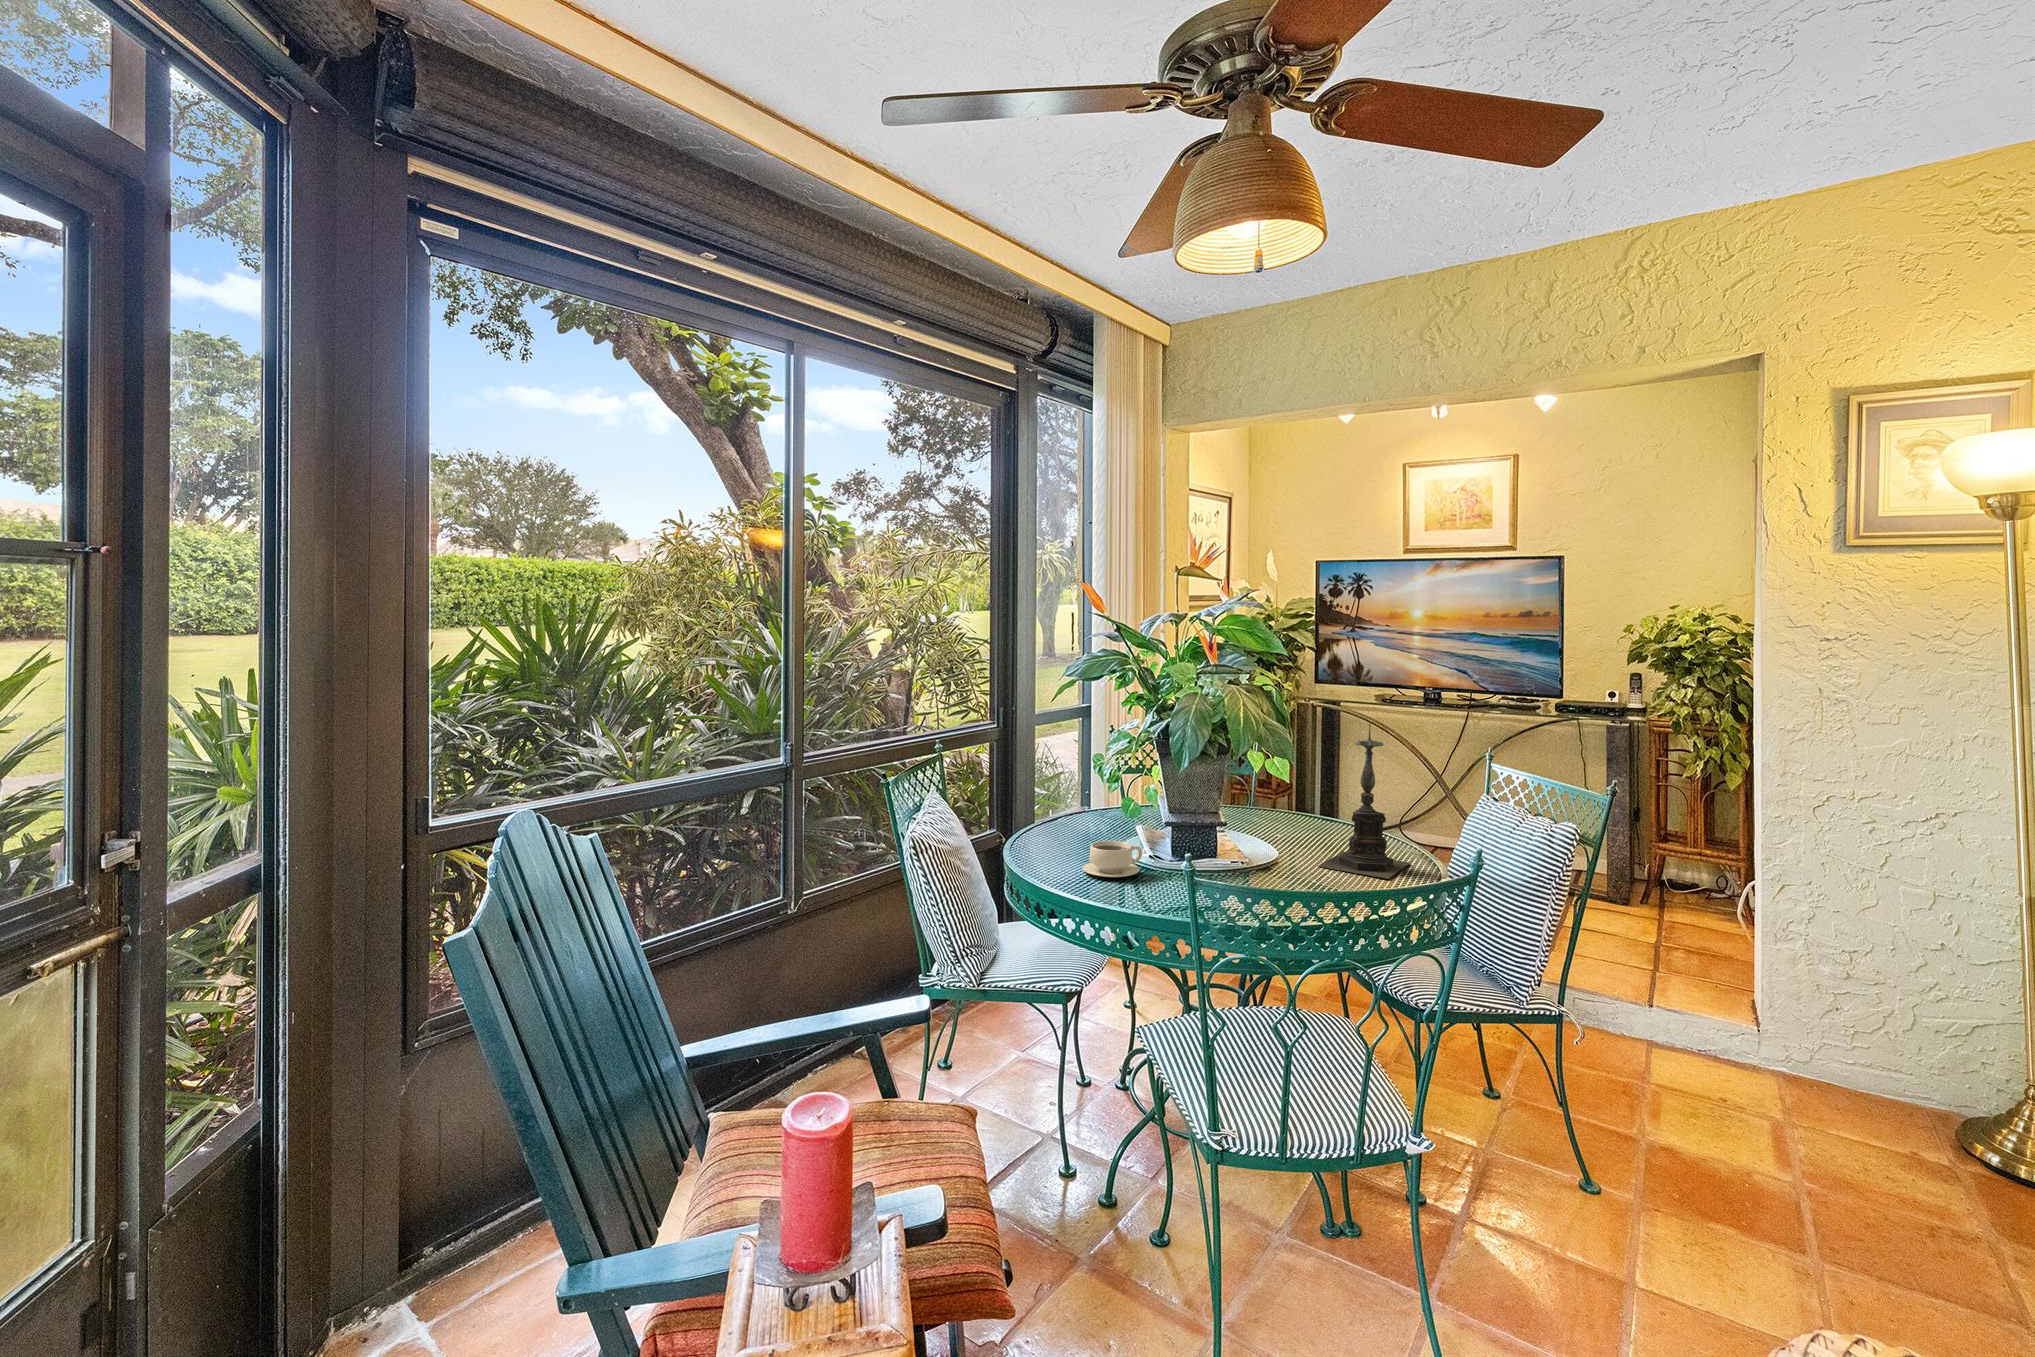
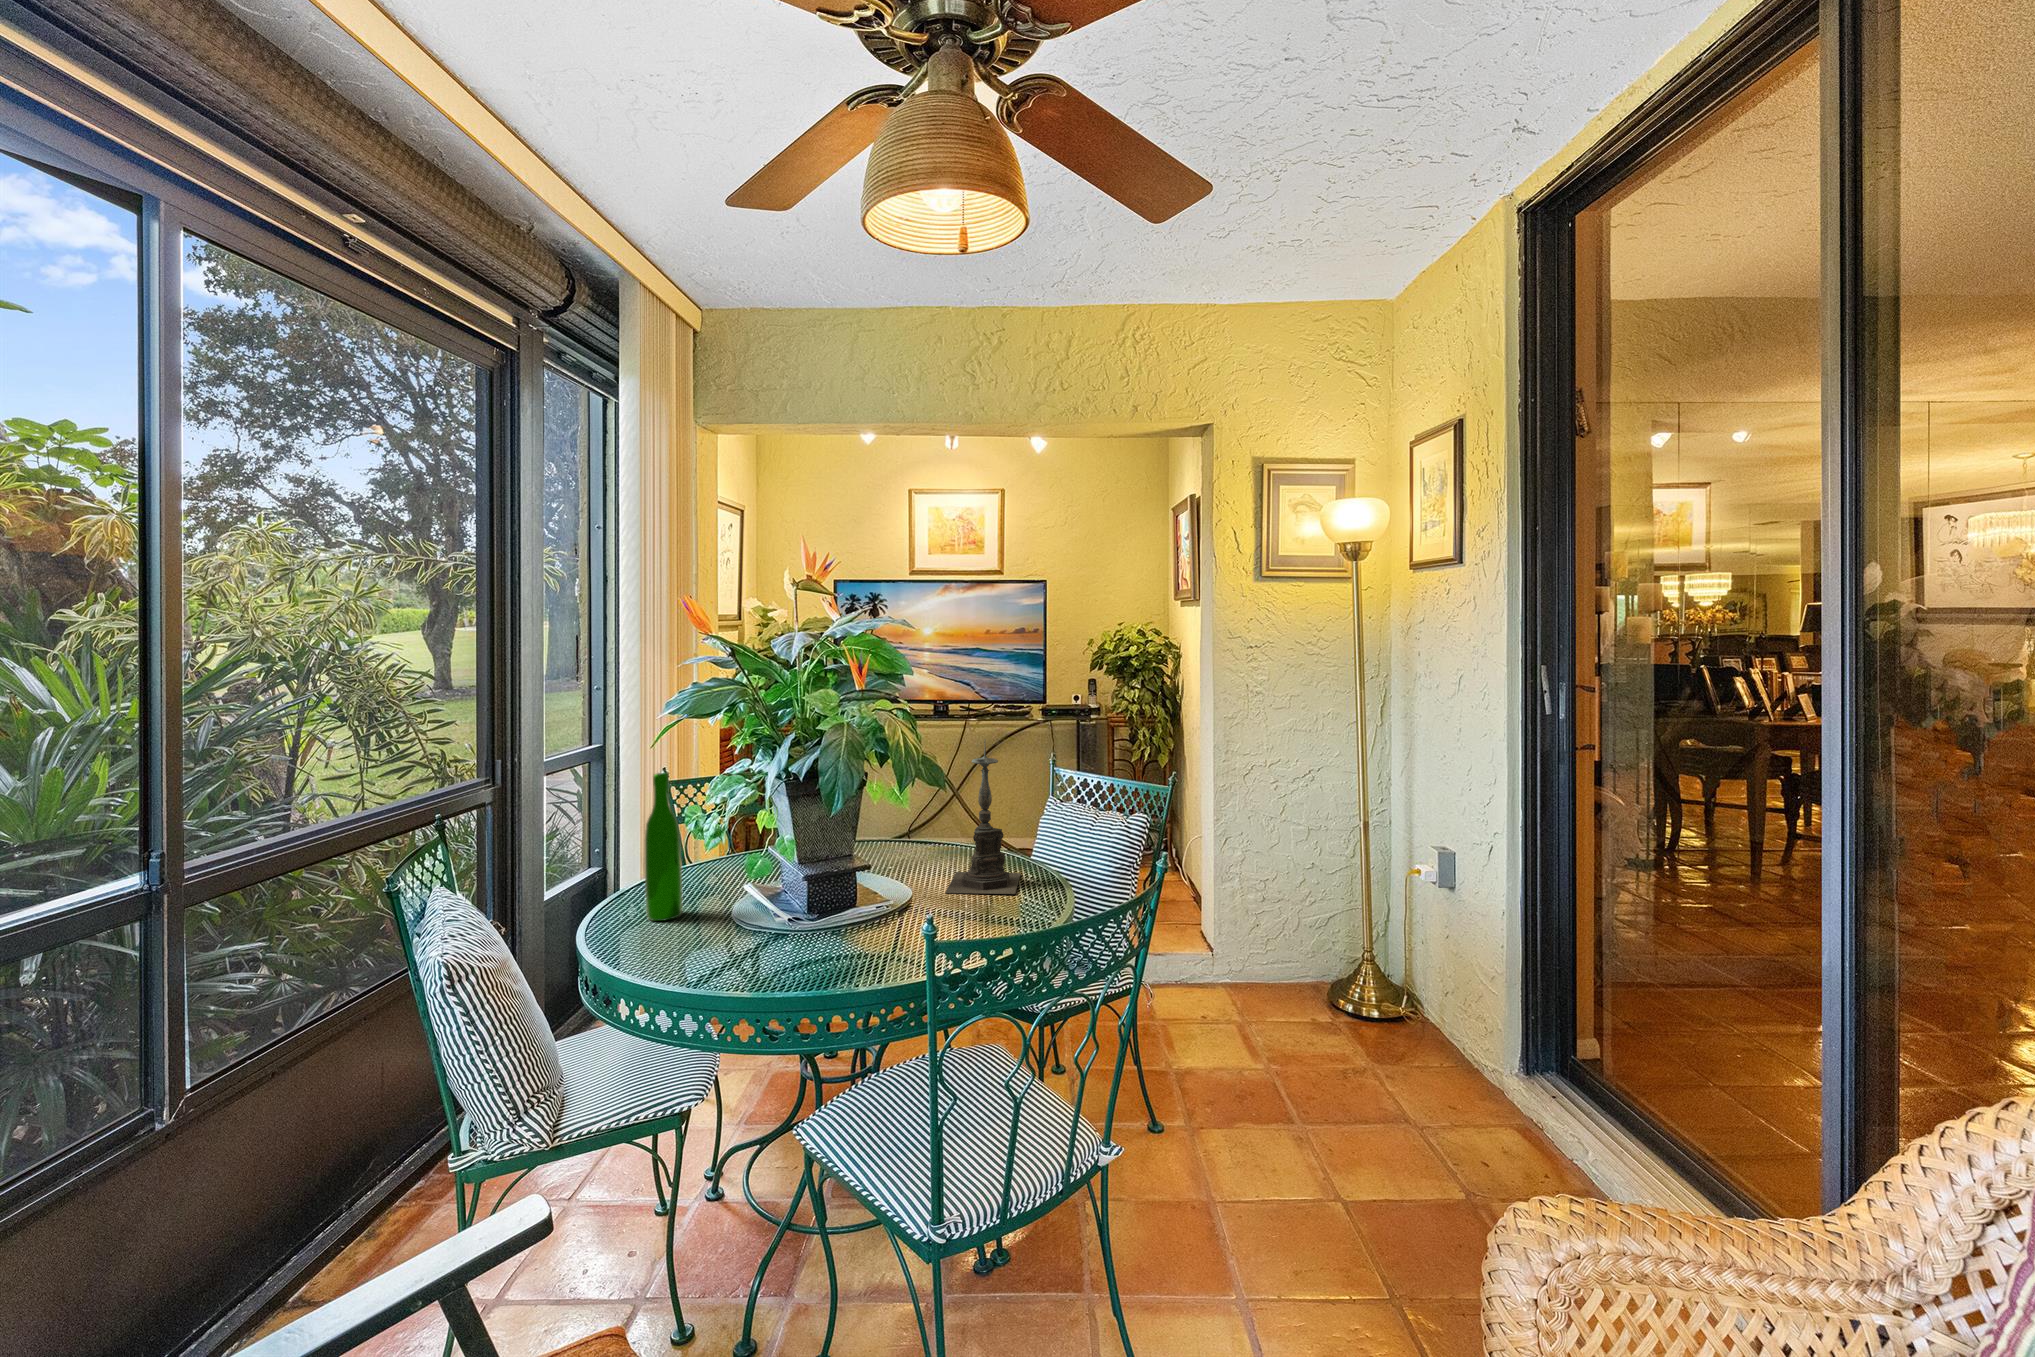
wine bottle: none [1059,728,1086,846] -> present [645,773,682,921]
teacup: present [1082,841,1142,877] -> none [700,906,773,954]

